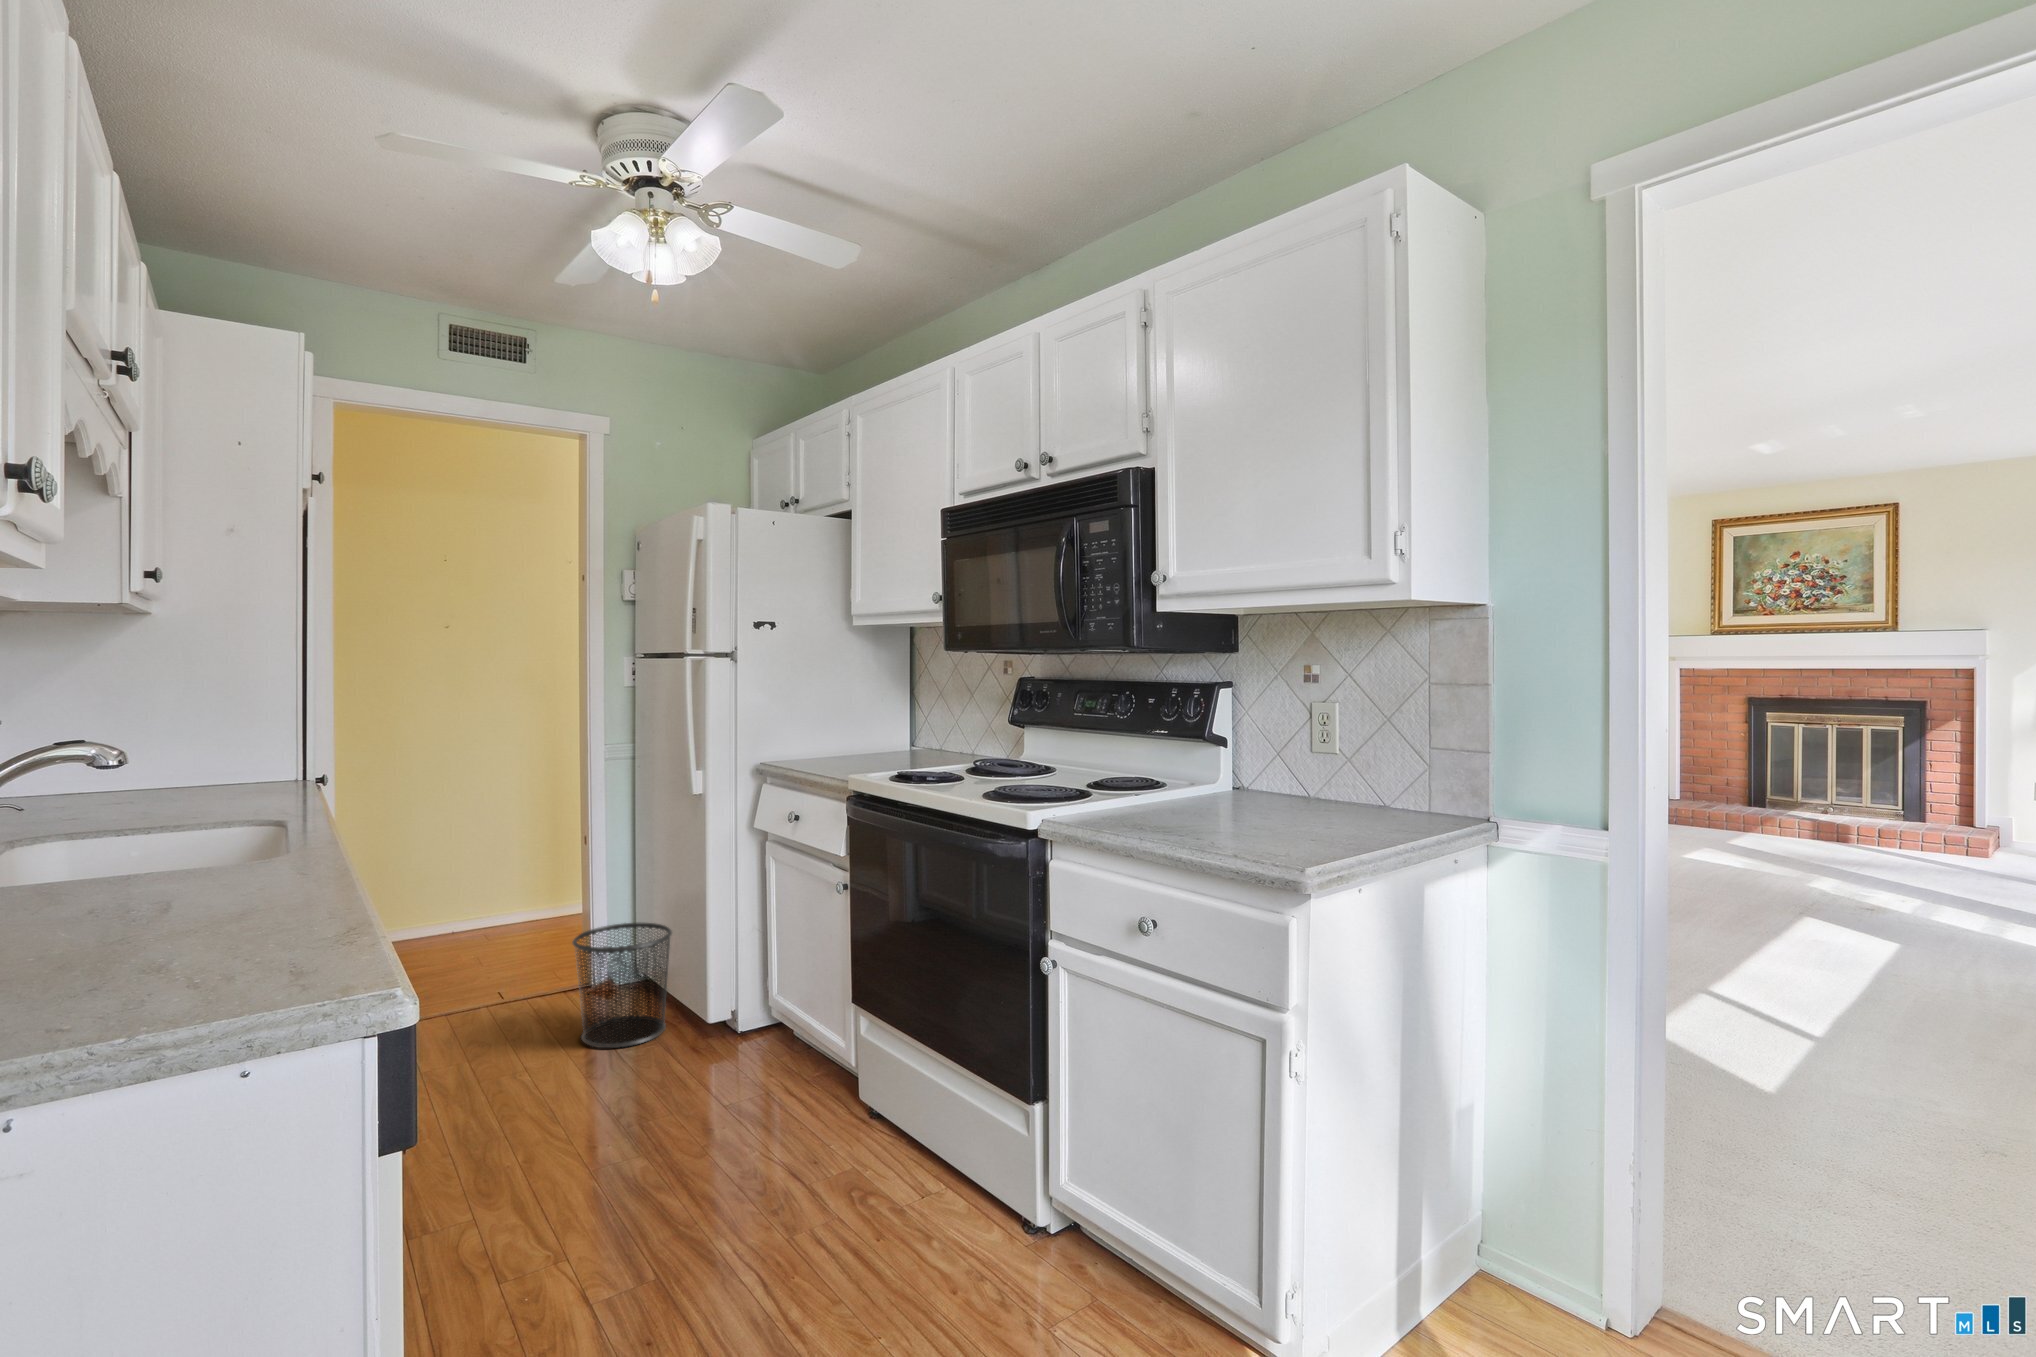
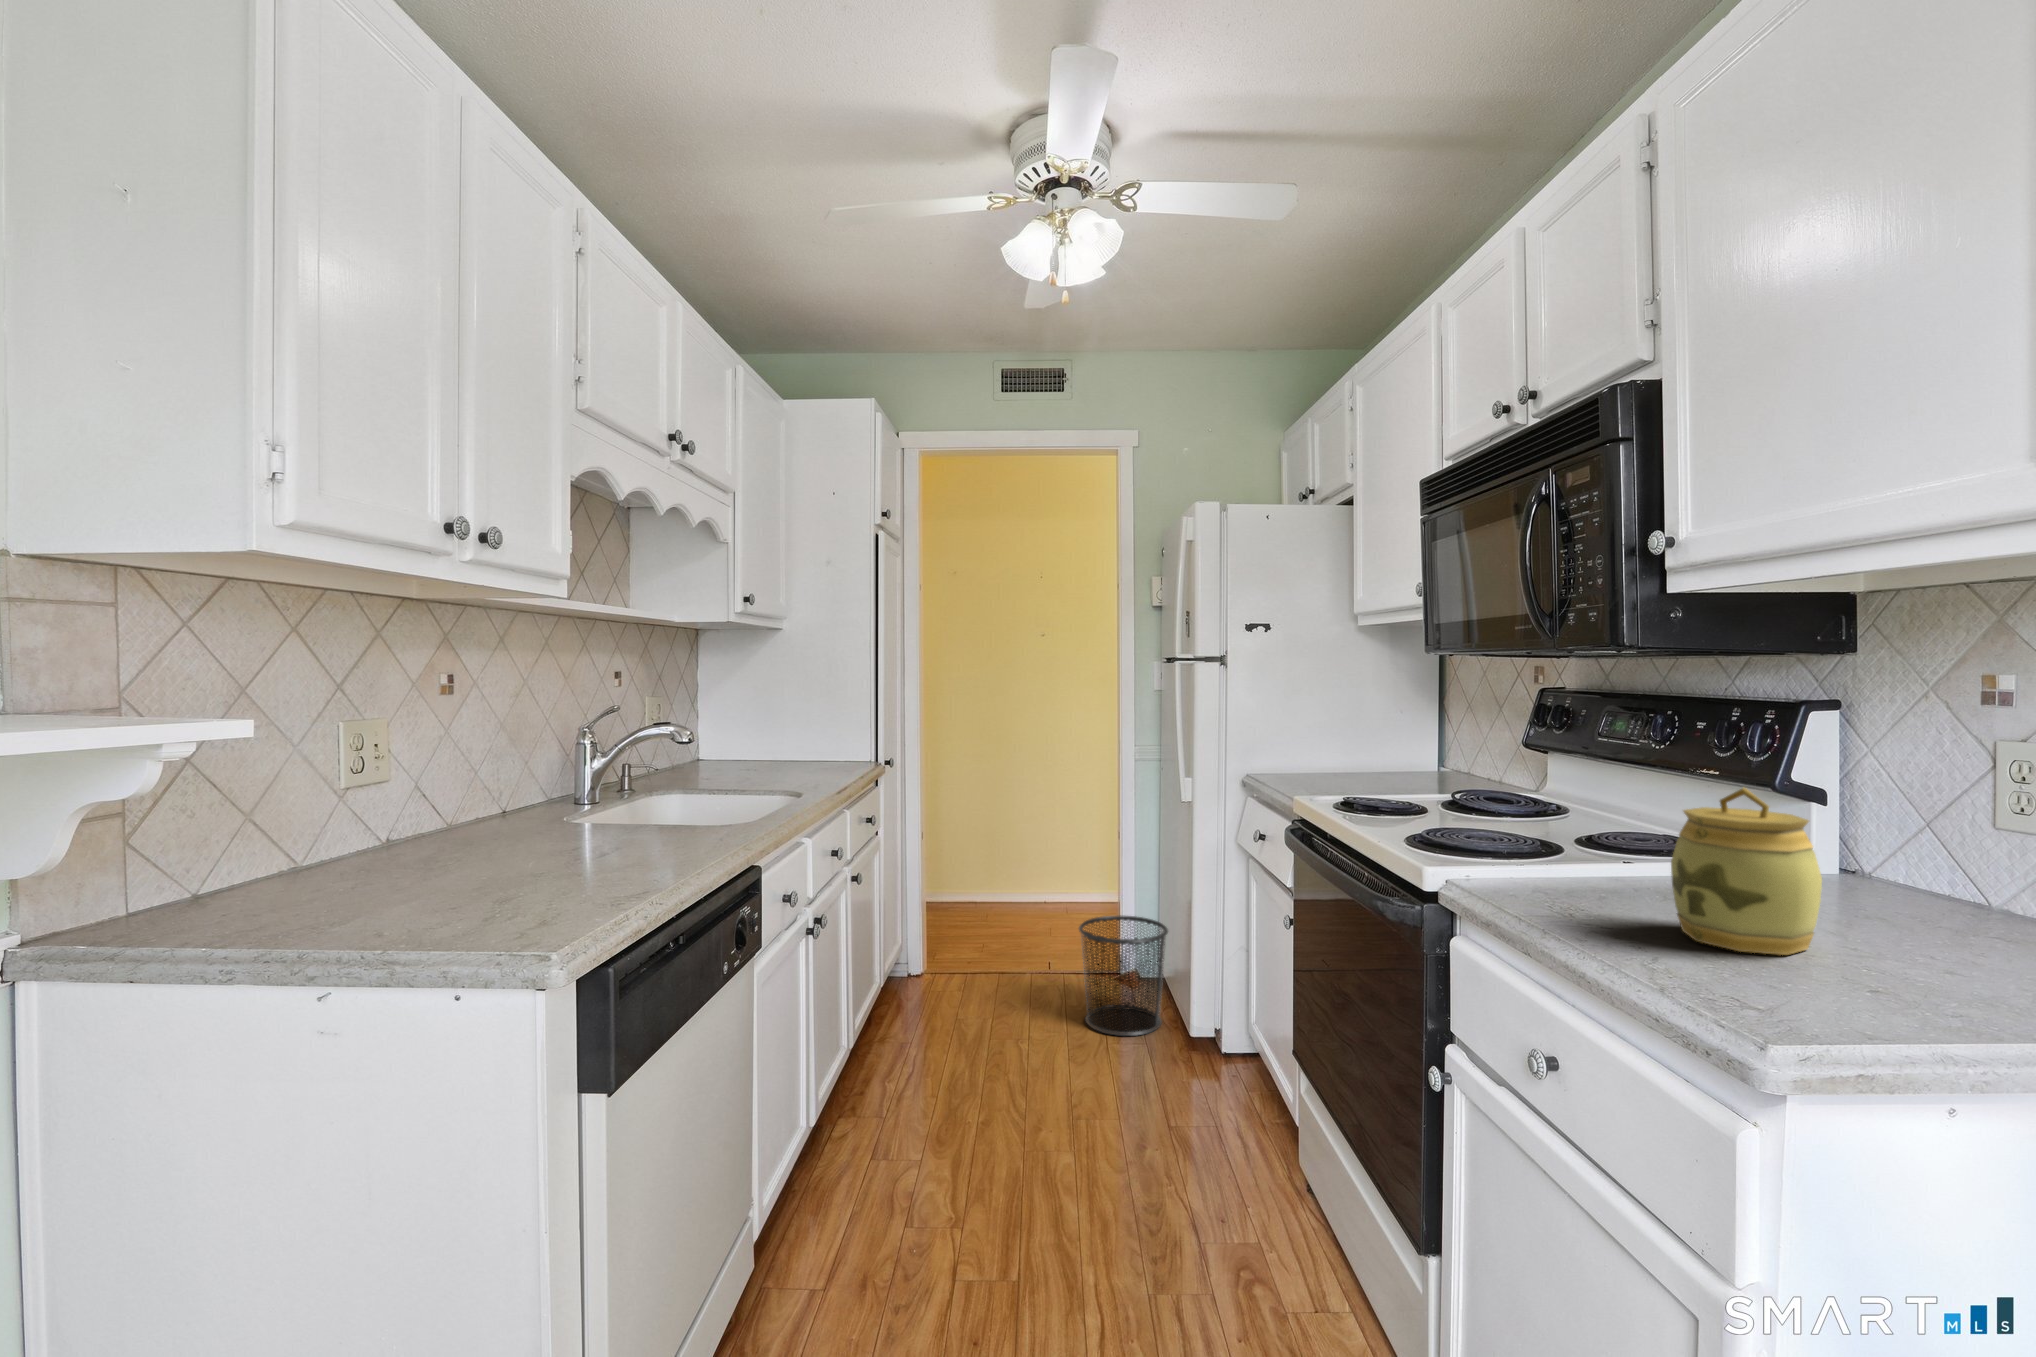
jar: none [1203,736,1276,834] -> present [1671,788,1822,955]

